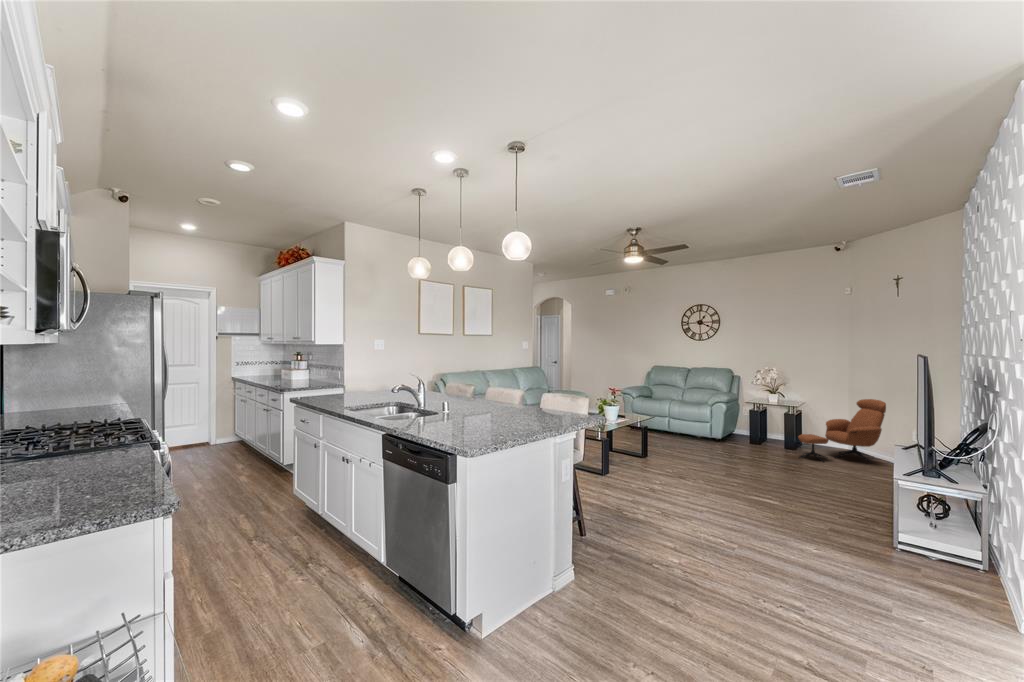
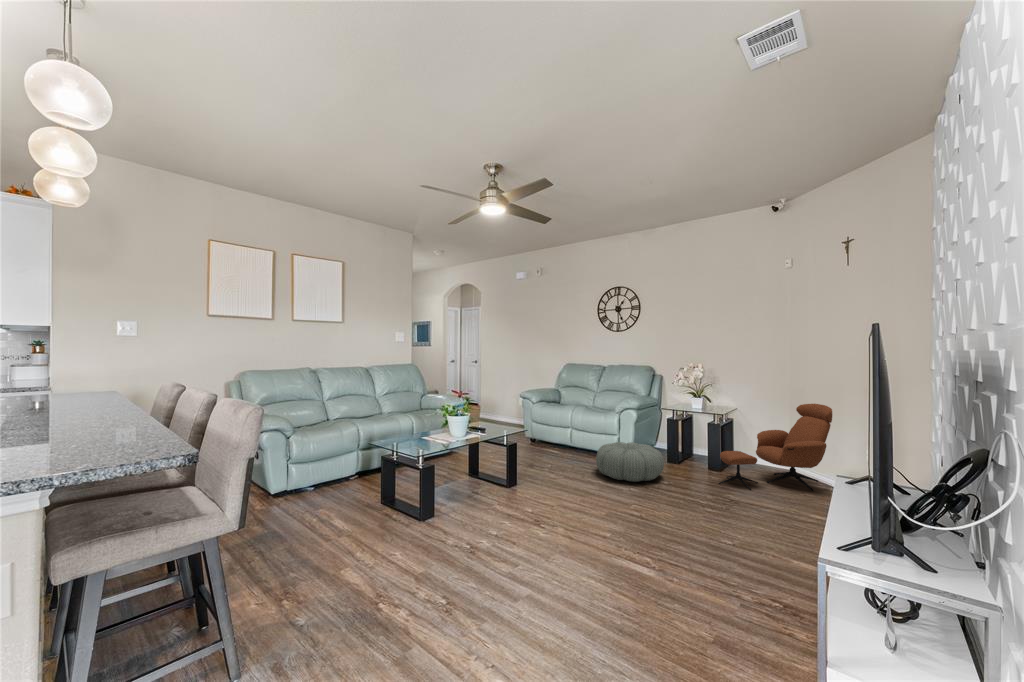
pouf: none [701,428,755,456] -> present [596,442,664,482]

